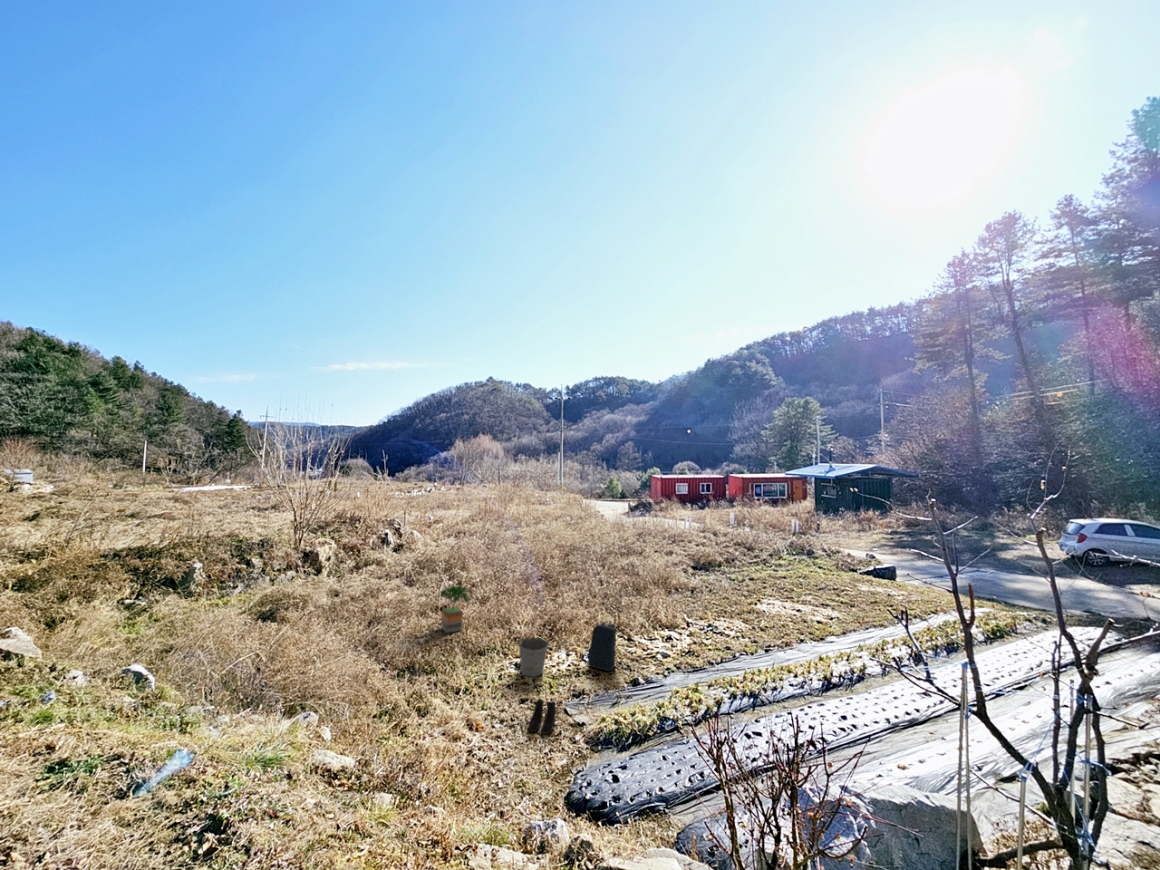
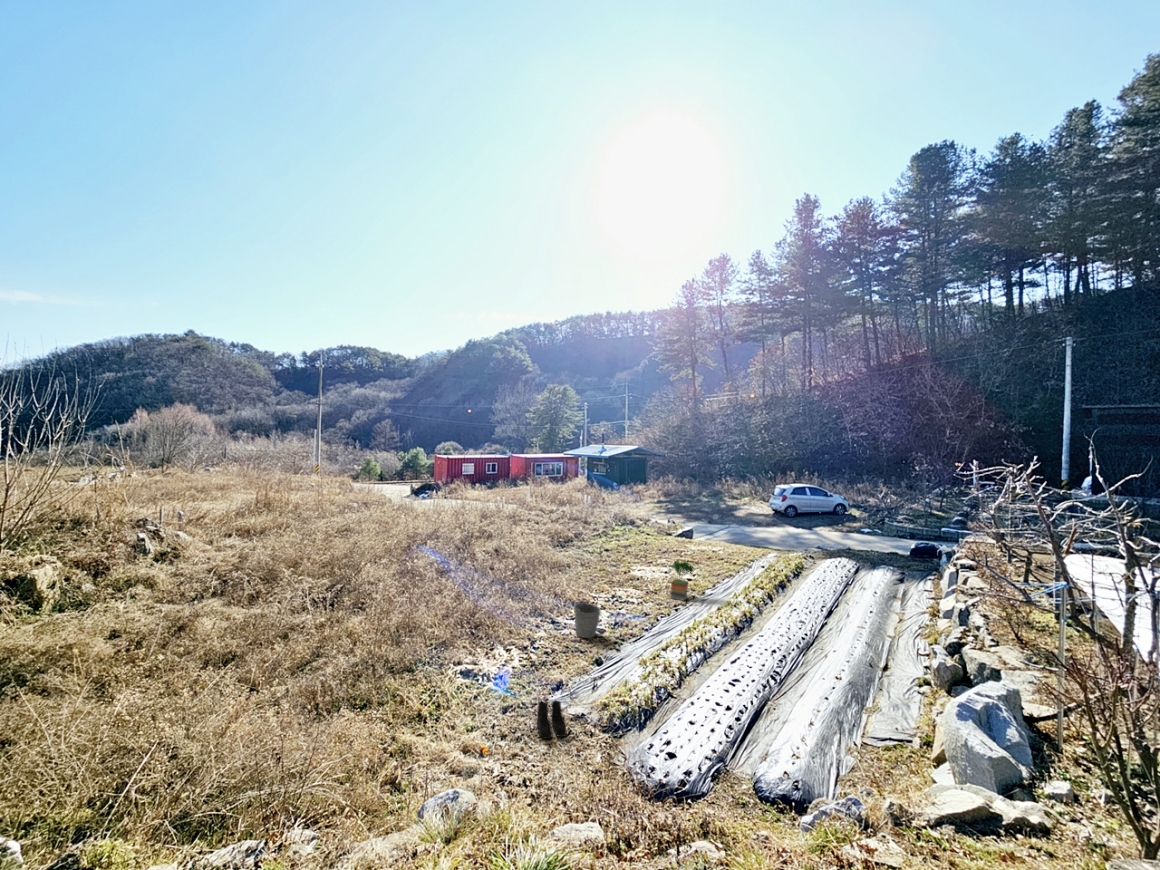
potted tree: present [440,585,470,633] -> present [668,561,694,601]
backpack: present [588,622,616,671] -> none [536,607,564,657]
bucket: present [519,637,548,677] -> present [574,603,601,638]

